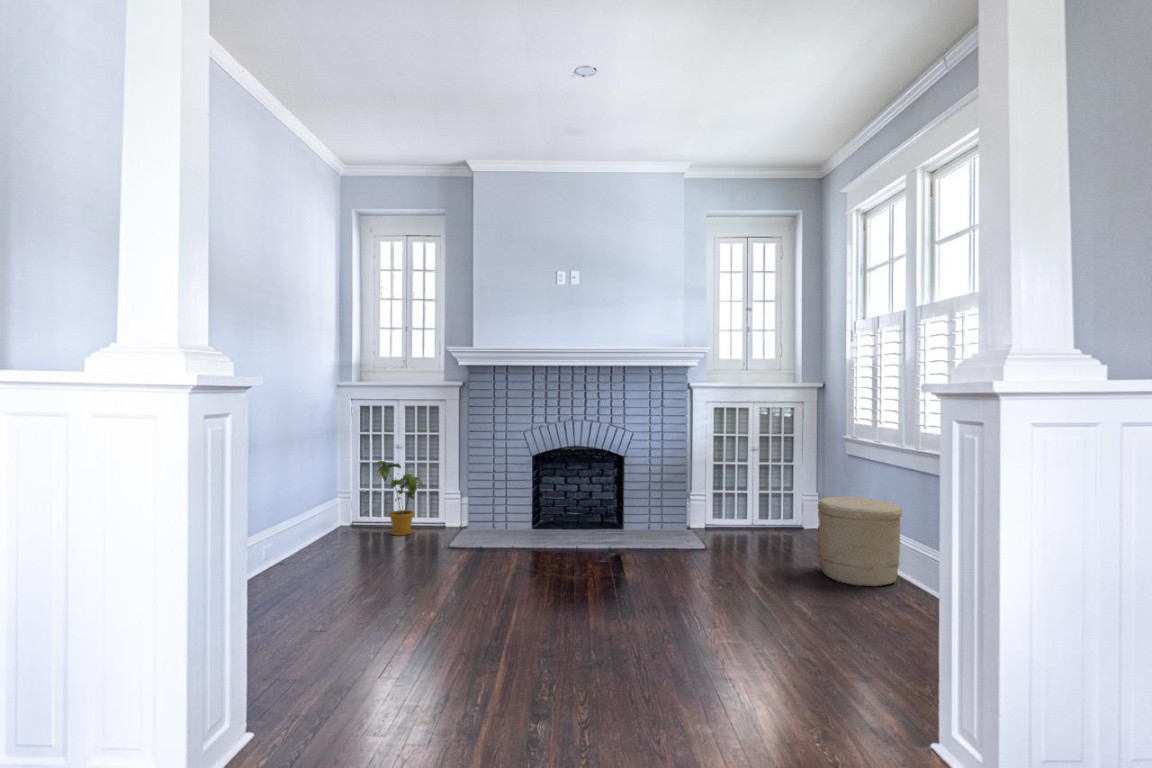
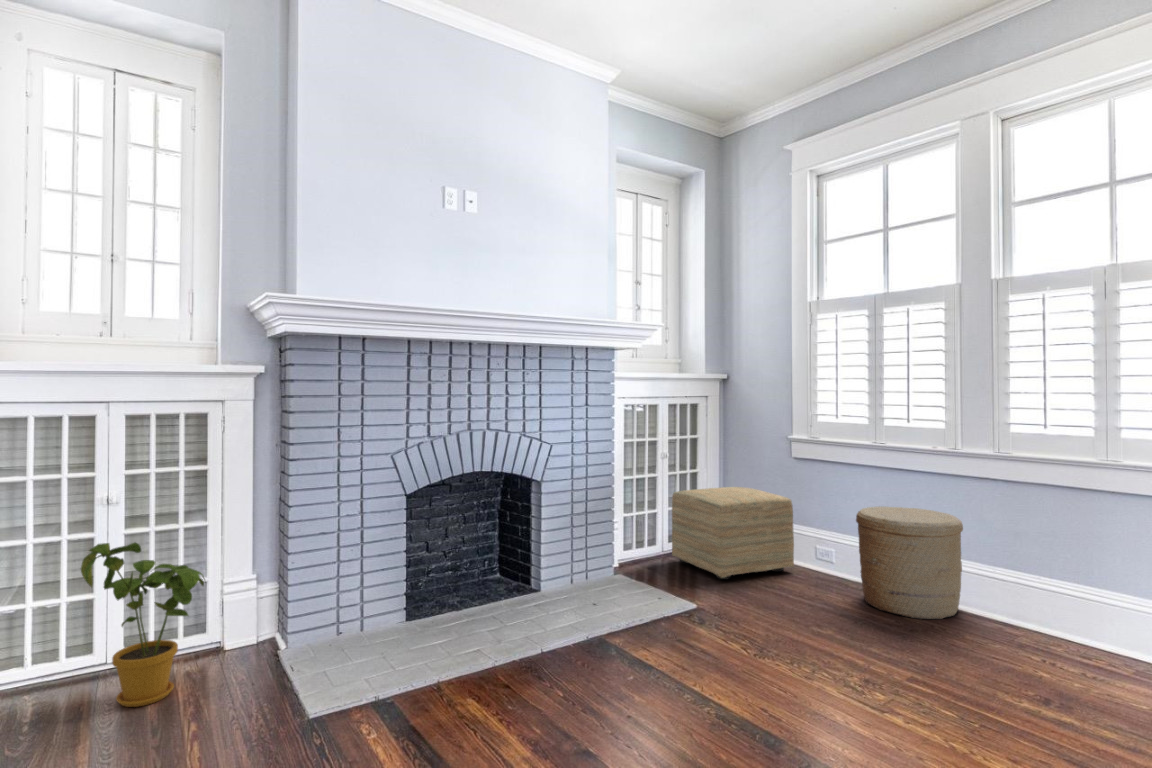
ottoman: none [747,476,825,547] -> present [672,487,794,580]

